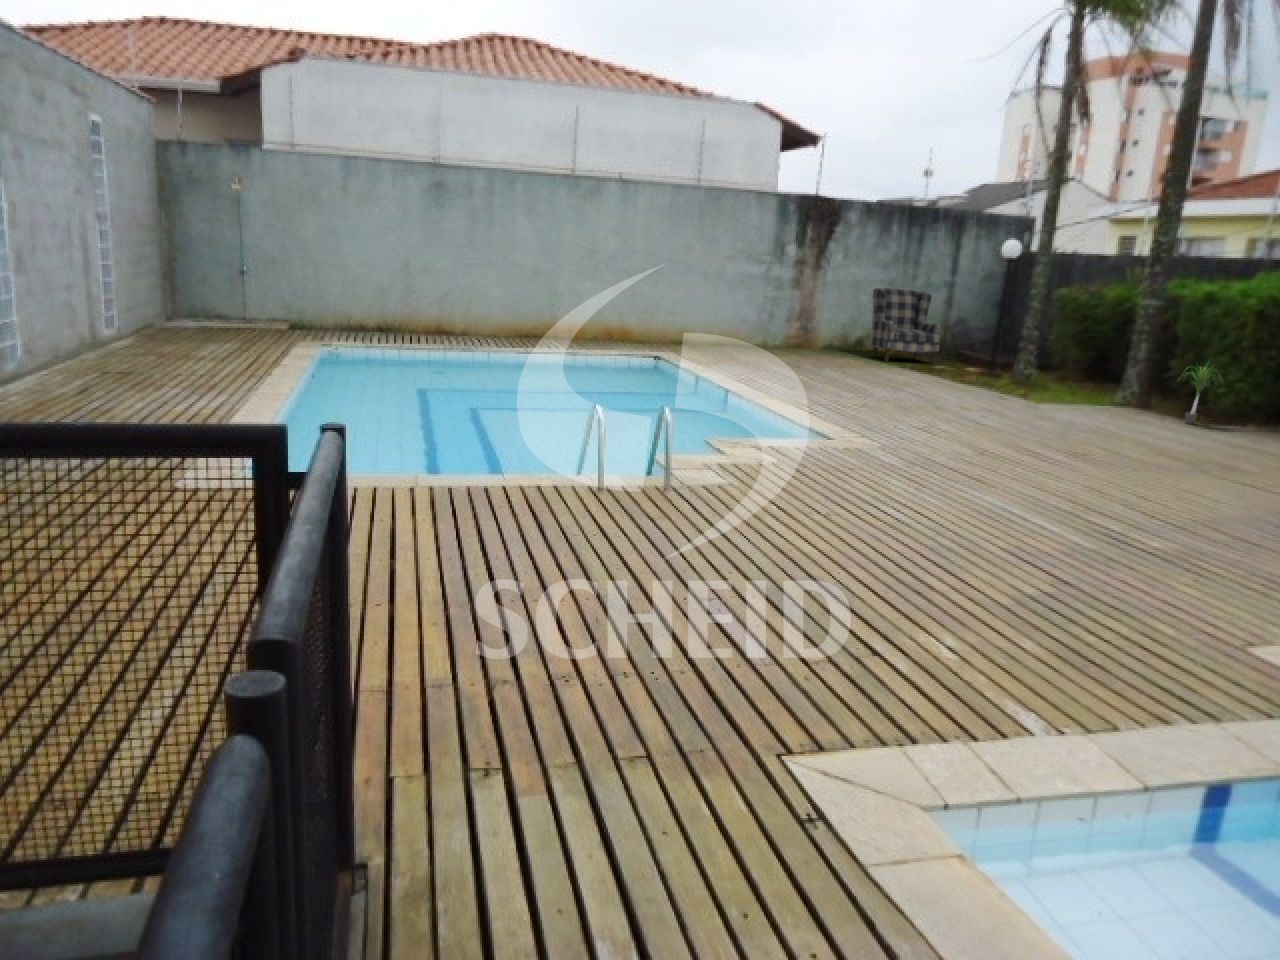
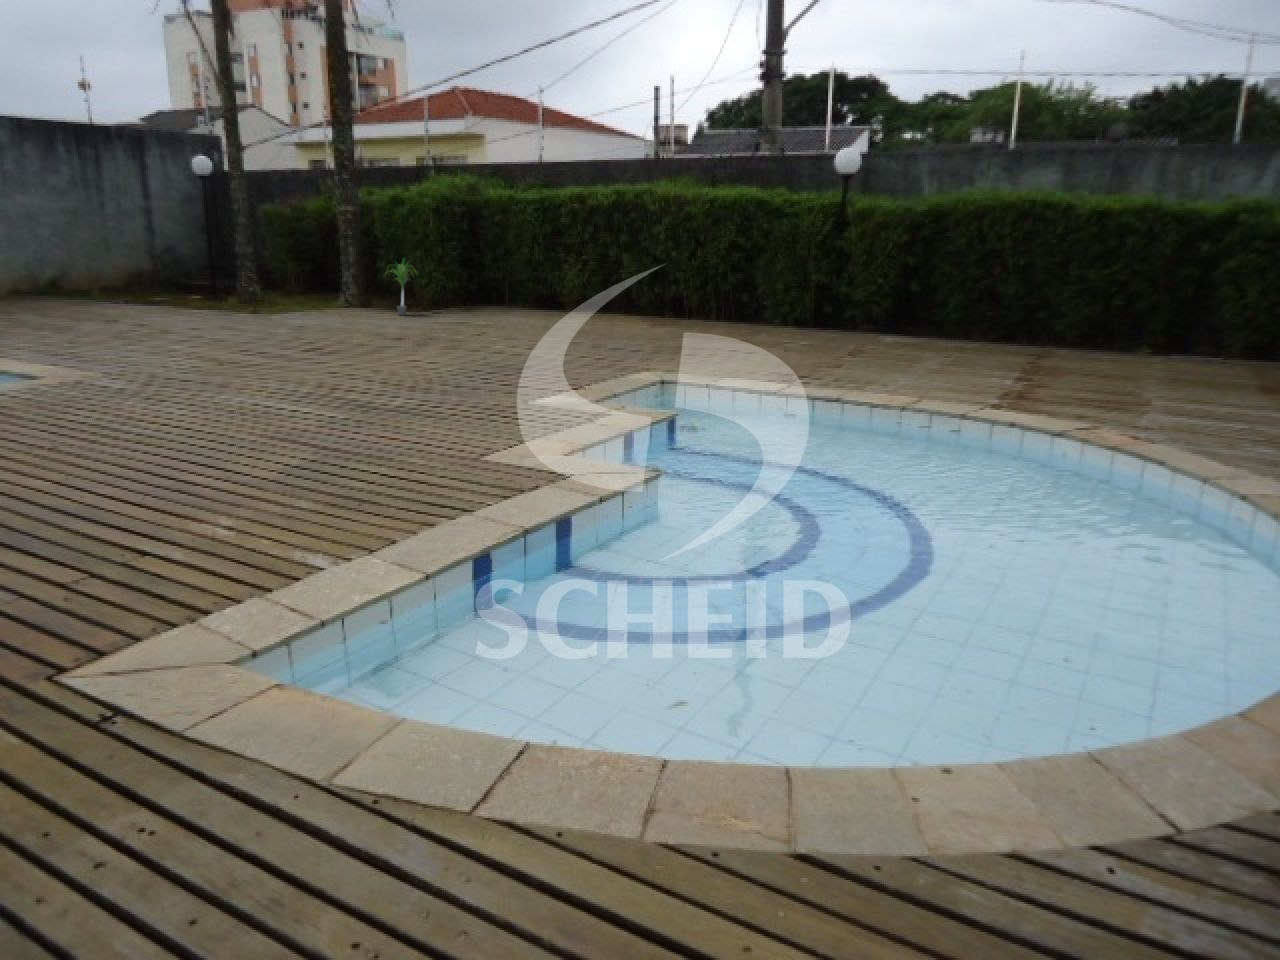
chair: present [871,288,941,364] -> none [53,213,152,295]

